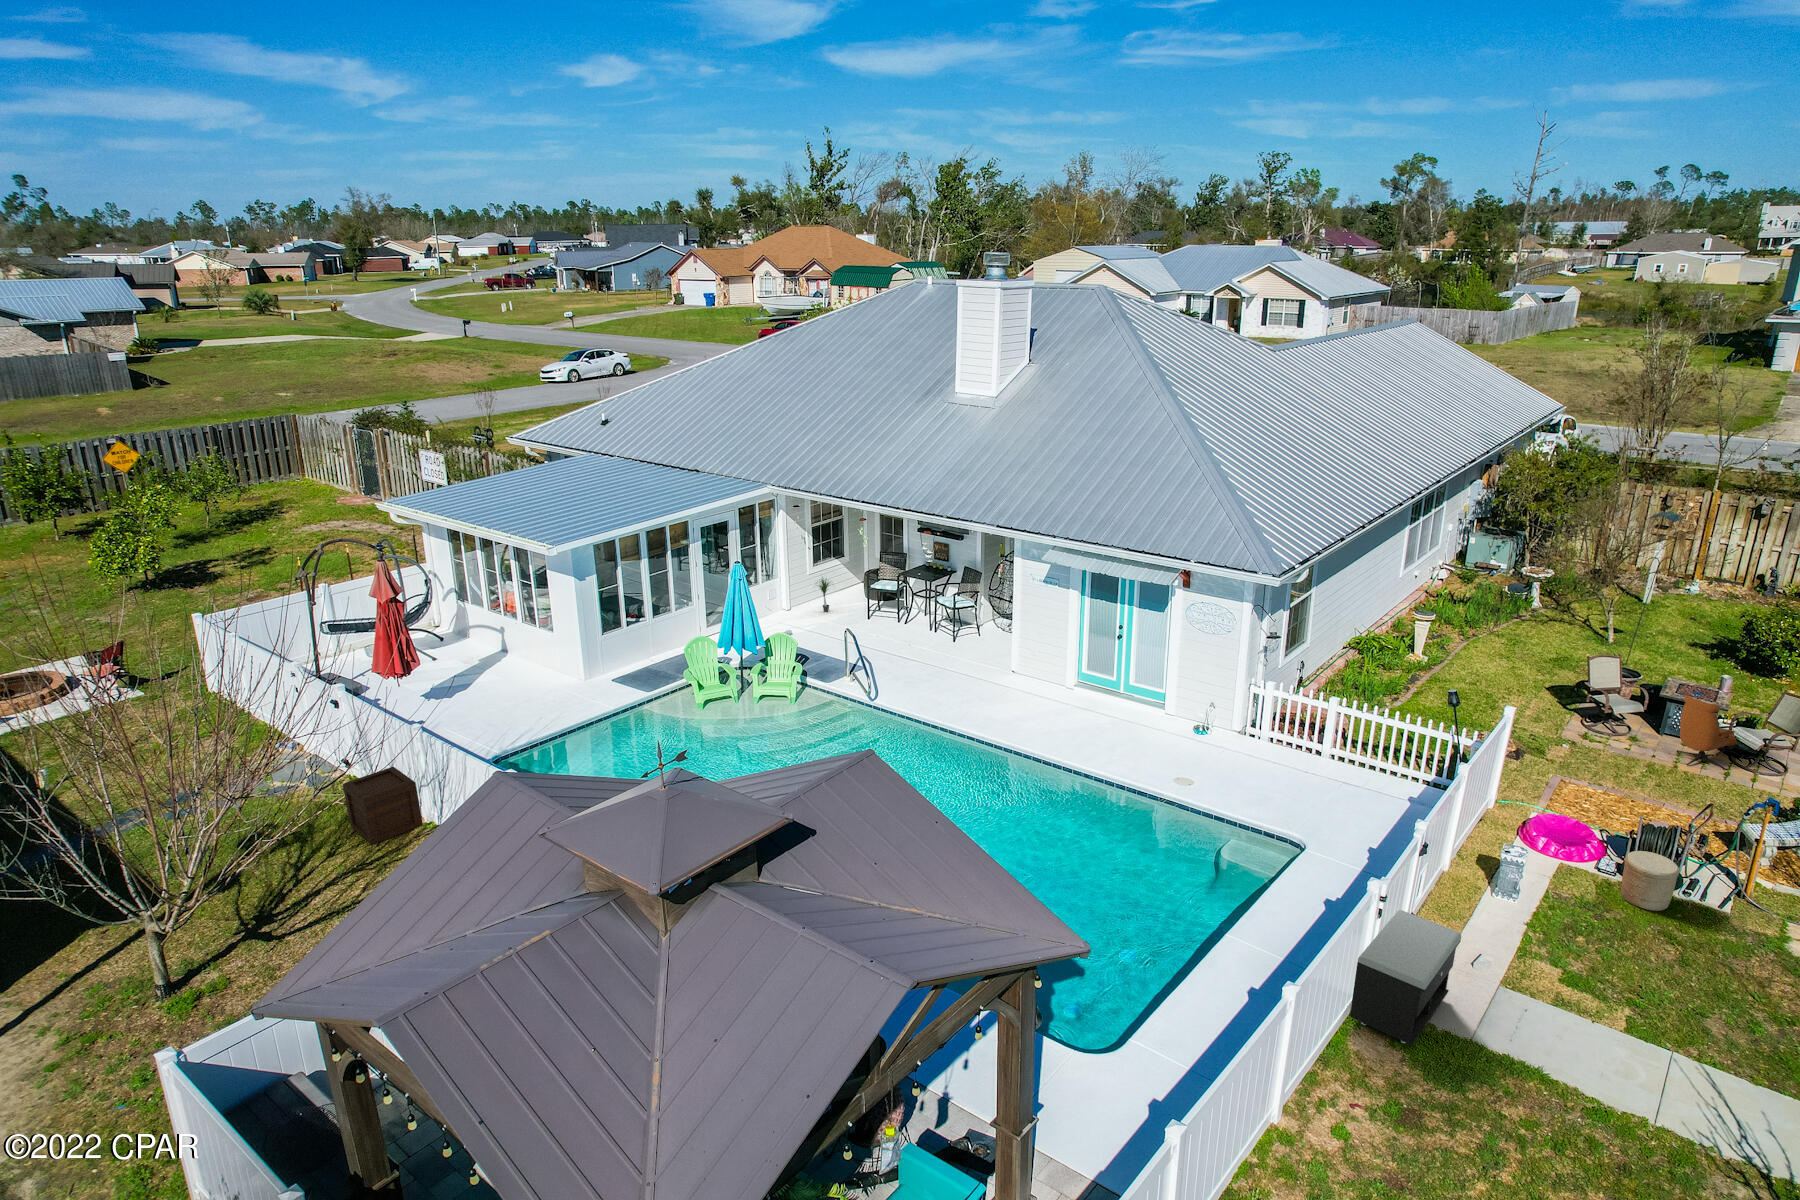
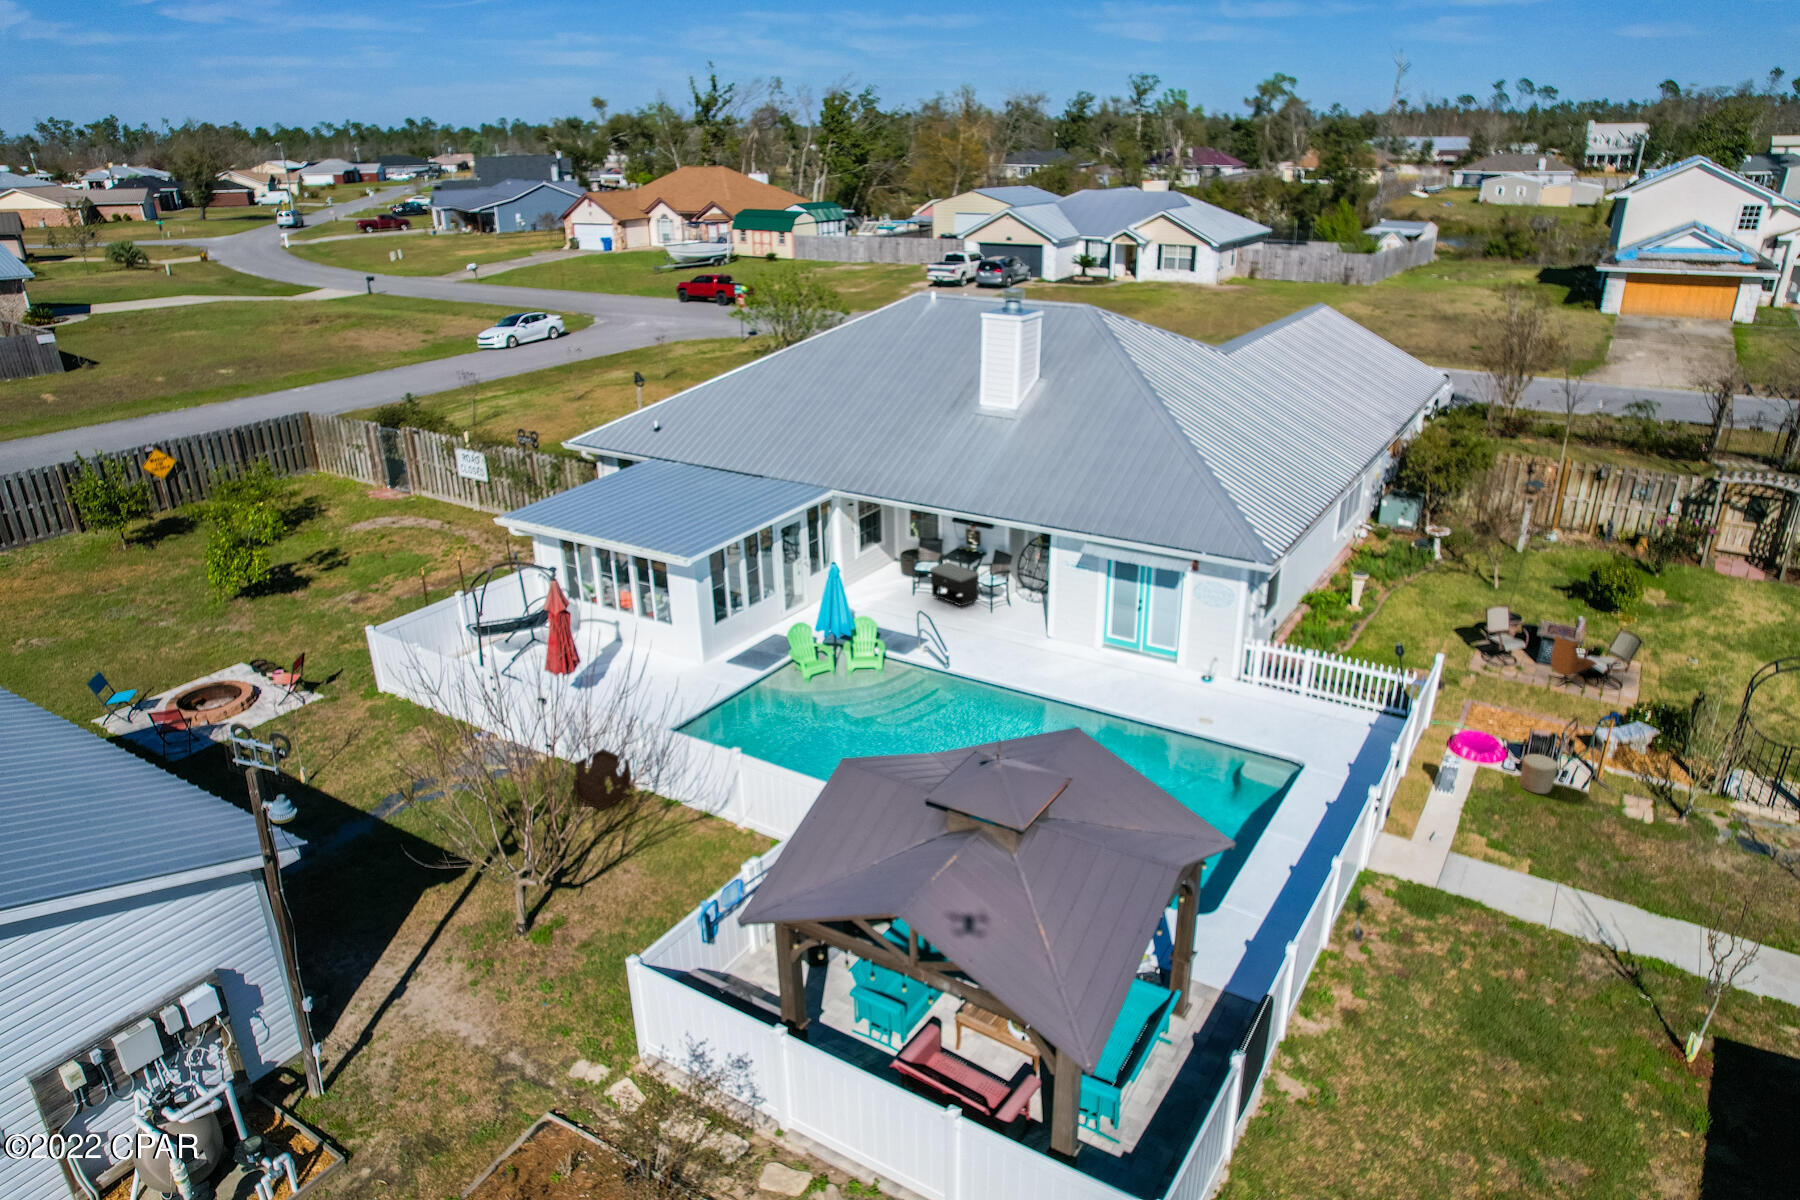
potted plant: present [819,578,830,612] -> present [1351,893,1370,941]
storage bench: present [1350,910,1461,1045] -> present [930,562,979,607]

